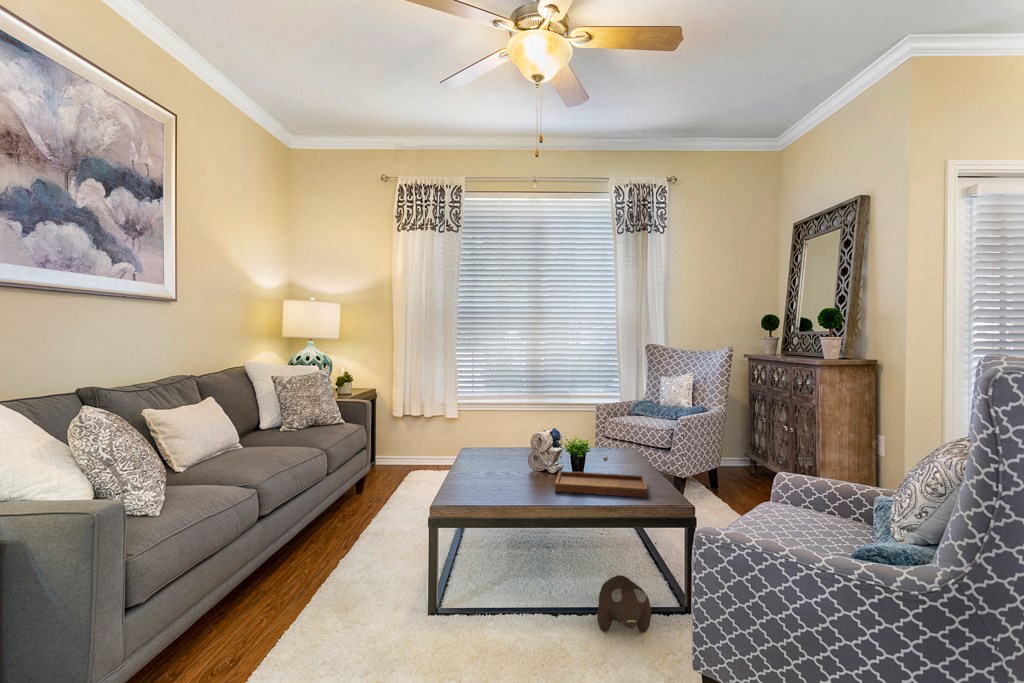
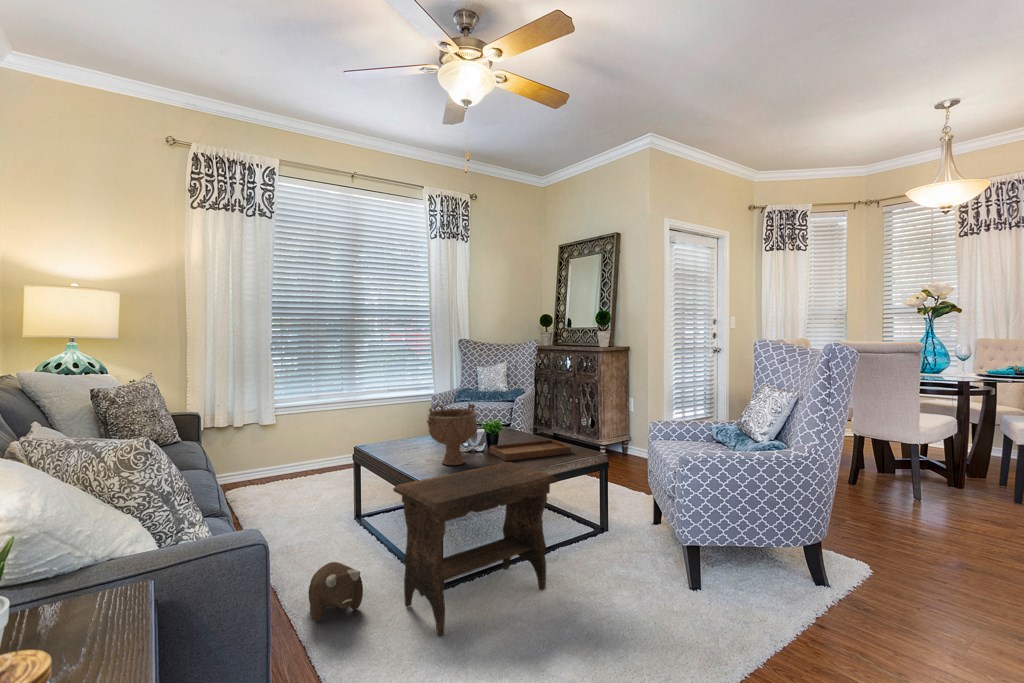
decorative bowl: none [473,416,533,486] -> present [427,403,477,465]
footstool: none [369,493,541,656] -> present [393,462,557,636]
plush toy: present [597,575,651,633] -> present [309,562,363,622]

